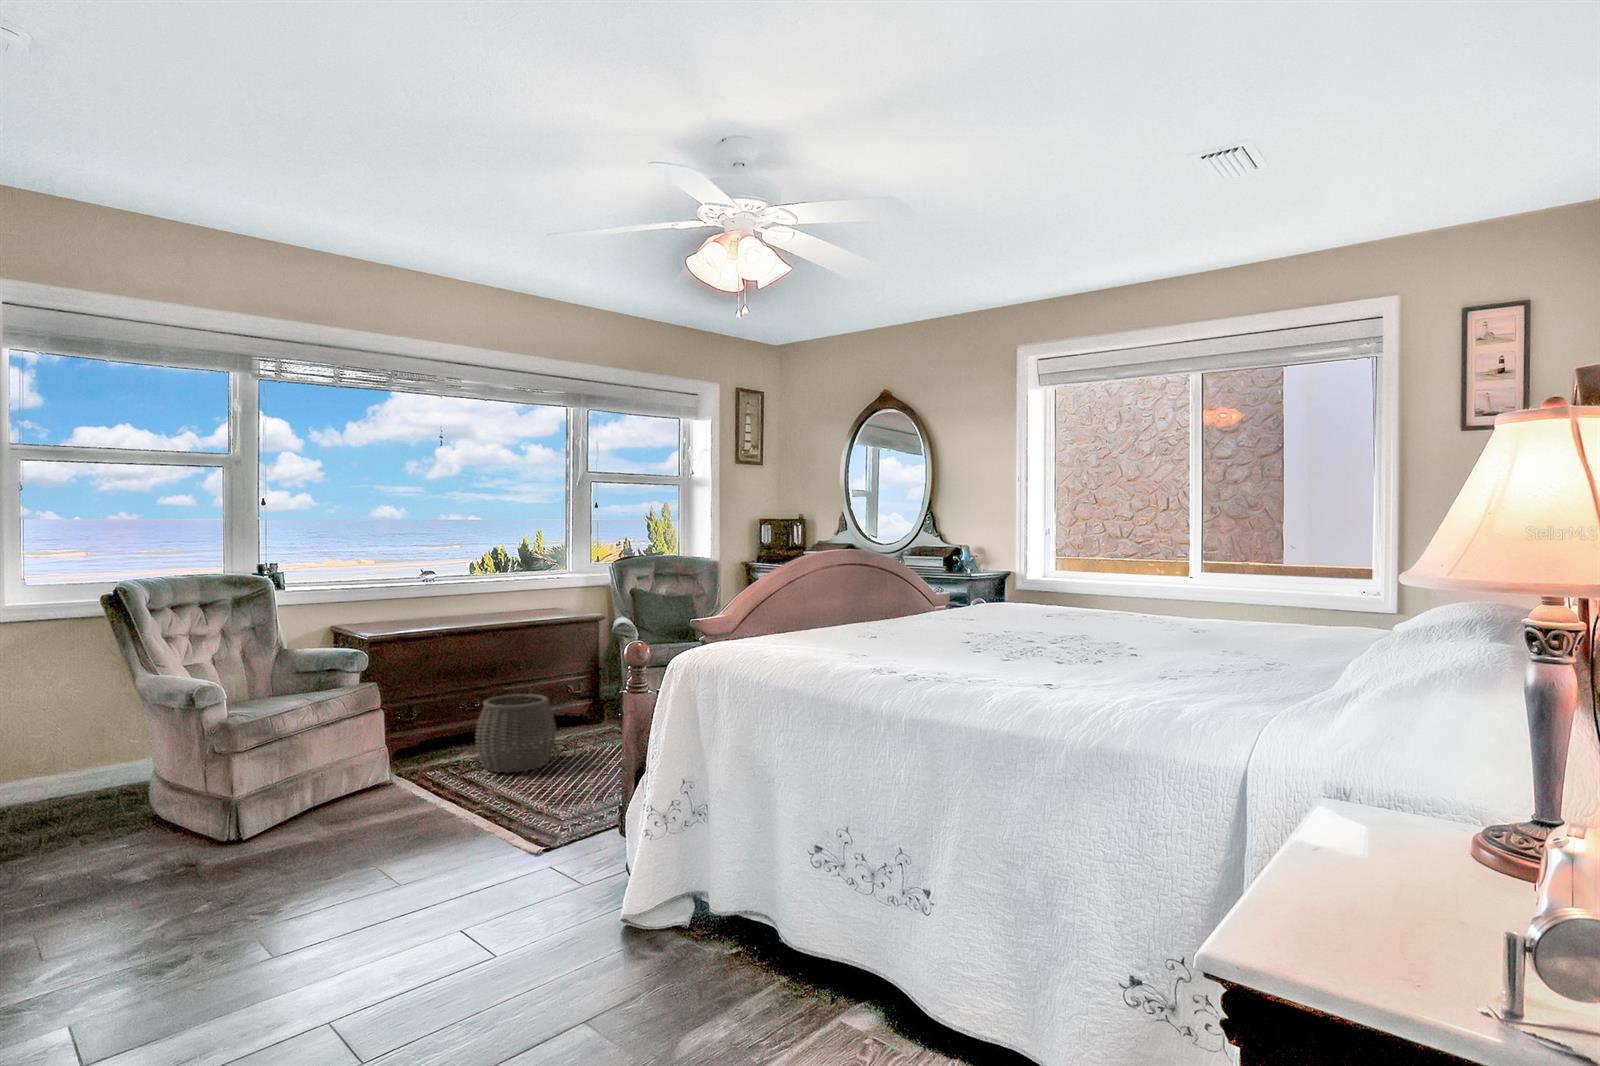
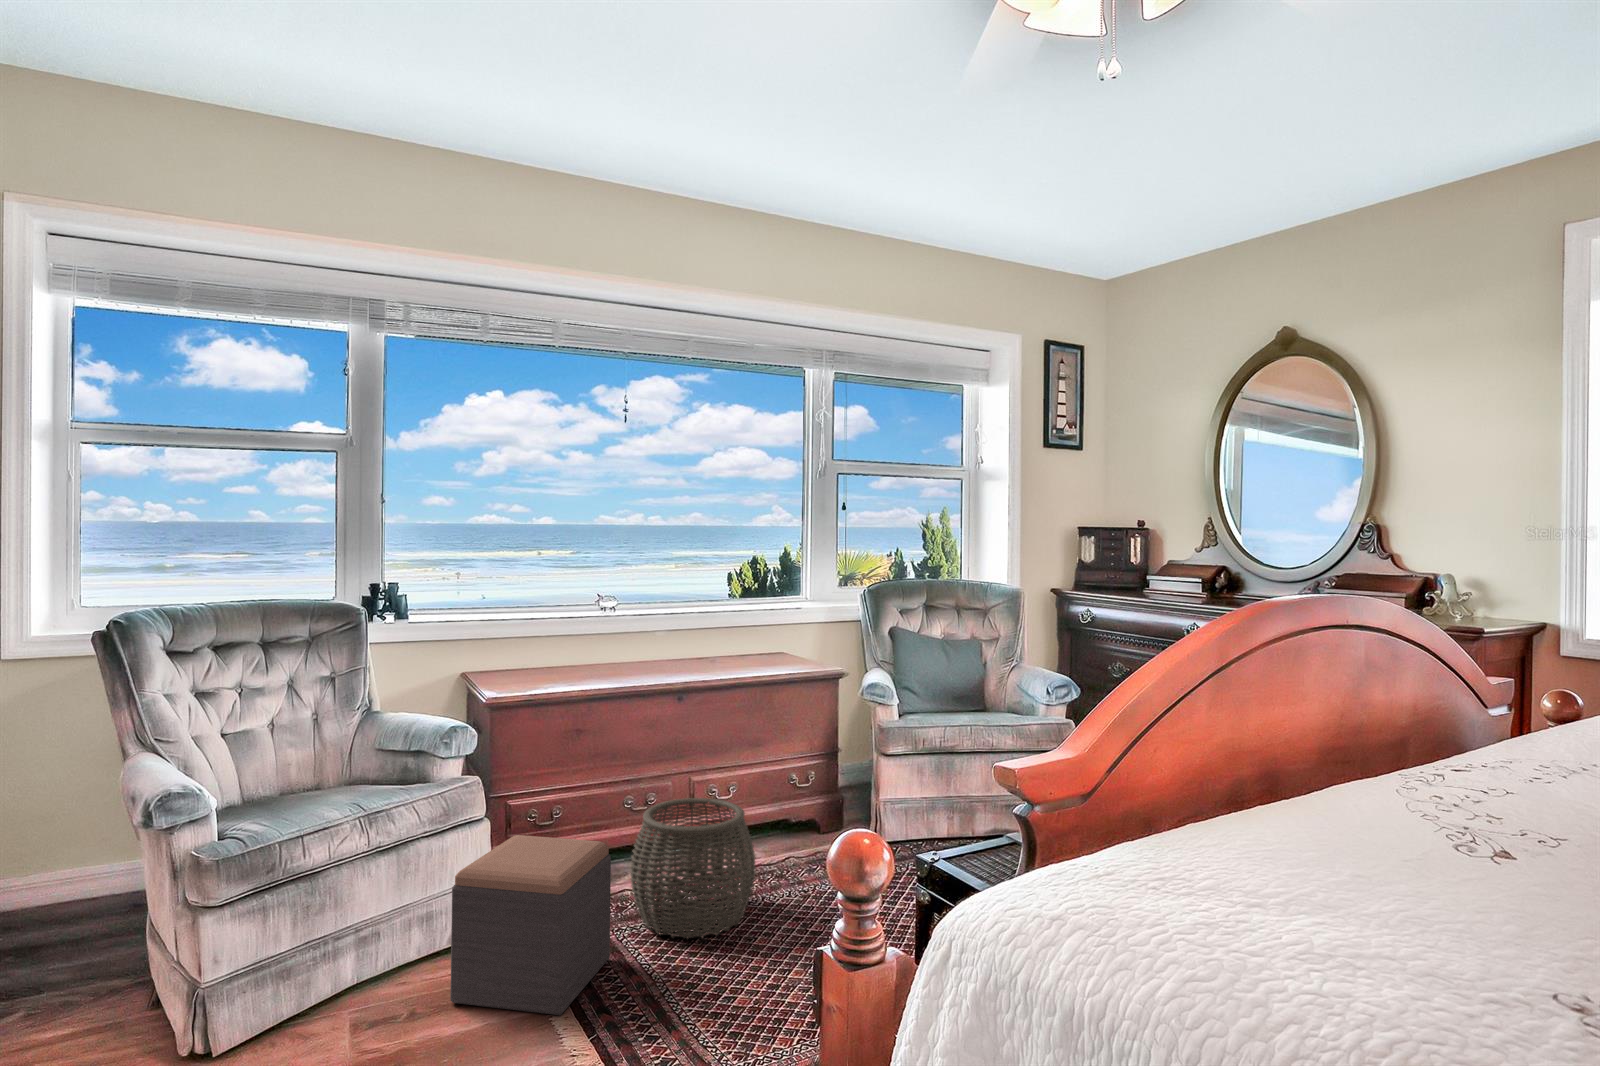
footstool: none [380,714,471,808] -> present [450,835,611,1015]

